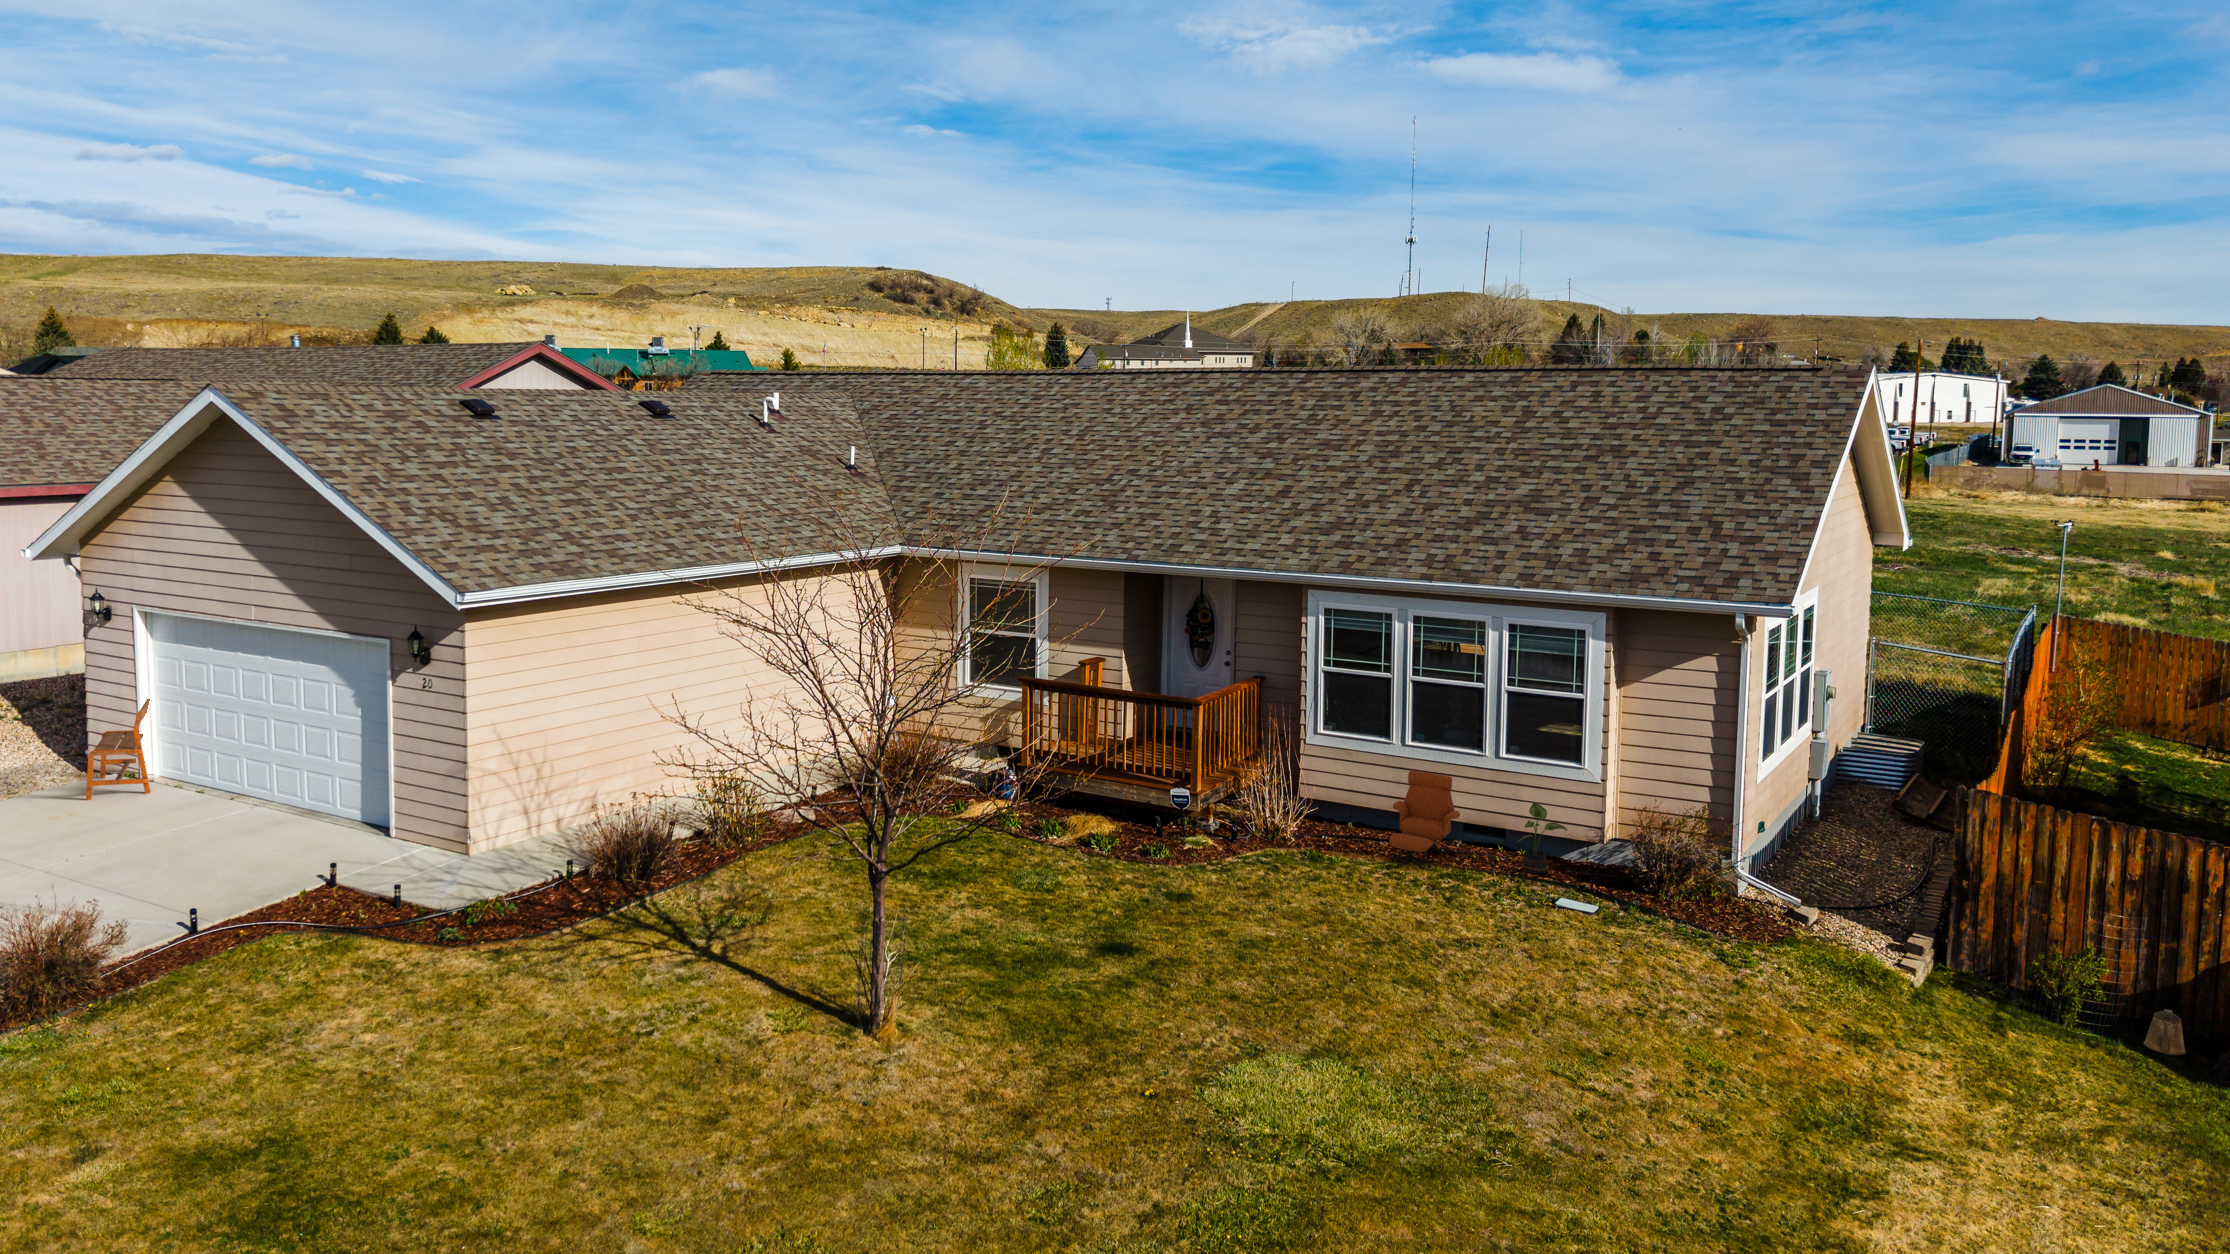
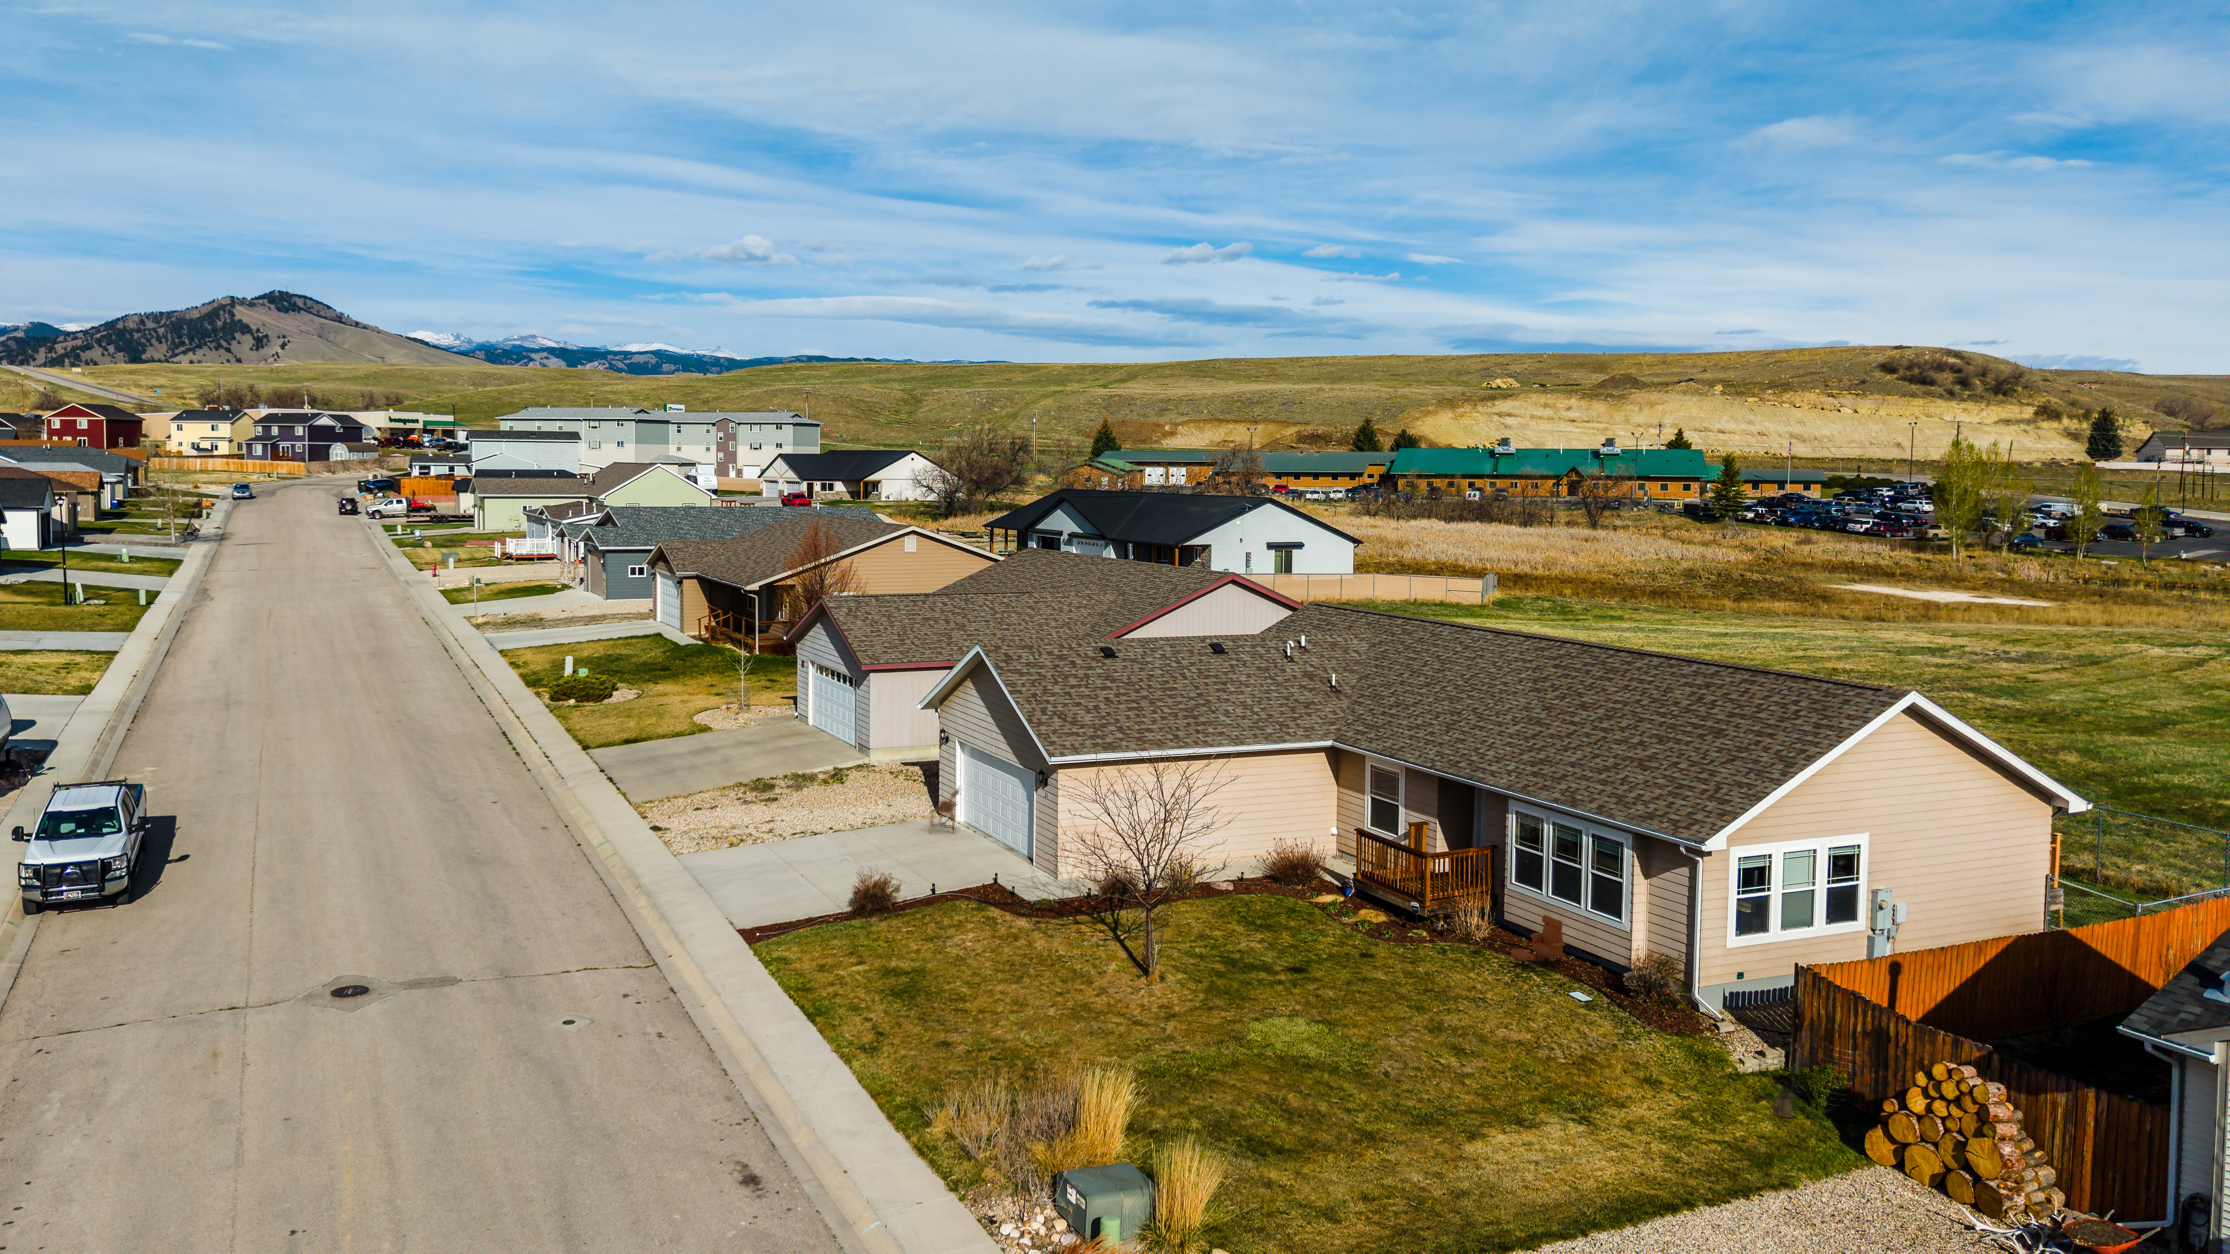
potted plant: present [1517,802,1567,874] -> none [1577,944,1605,986]

